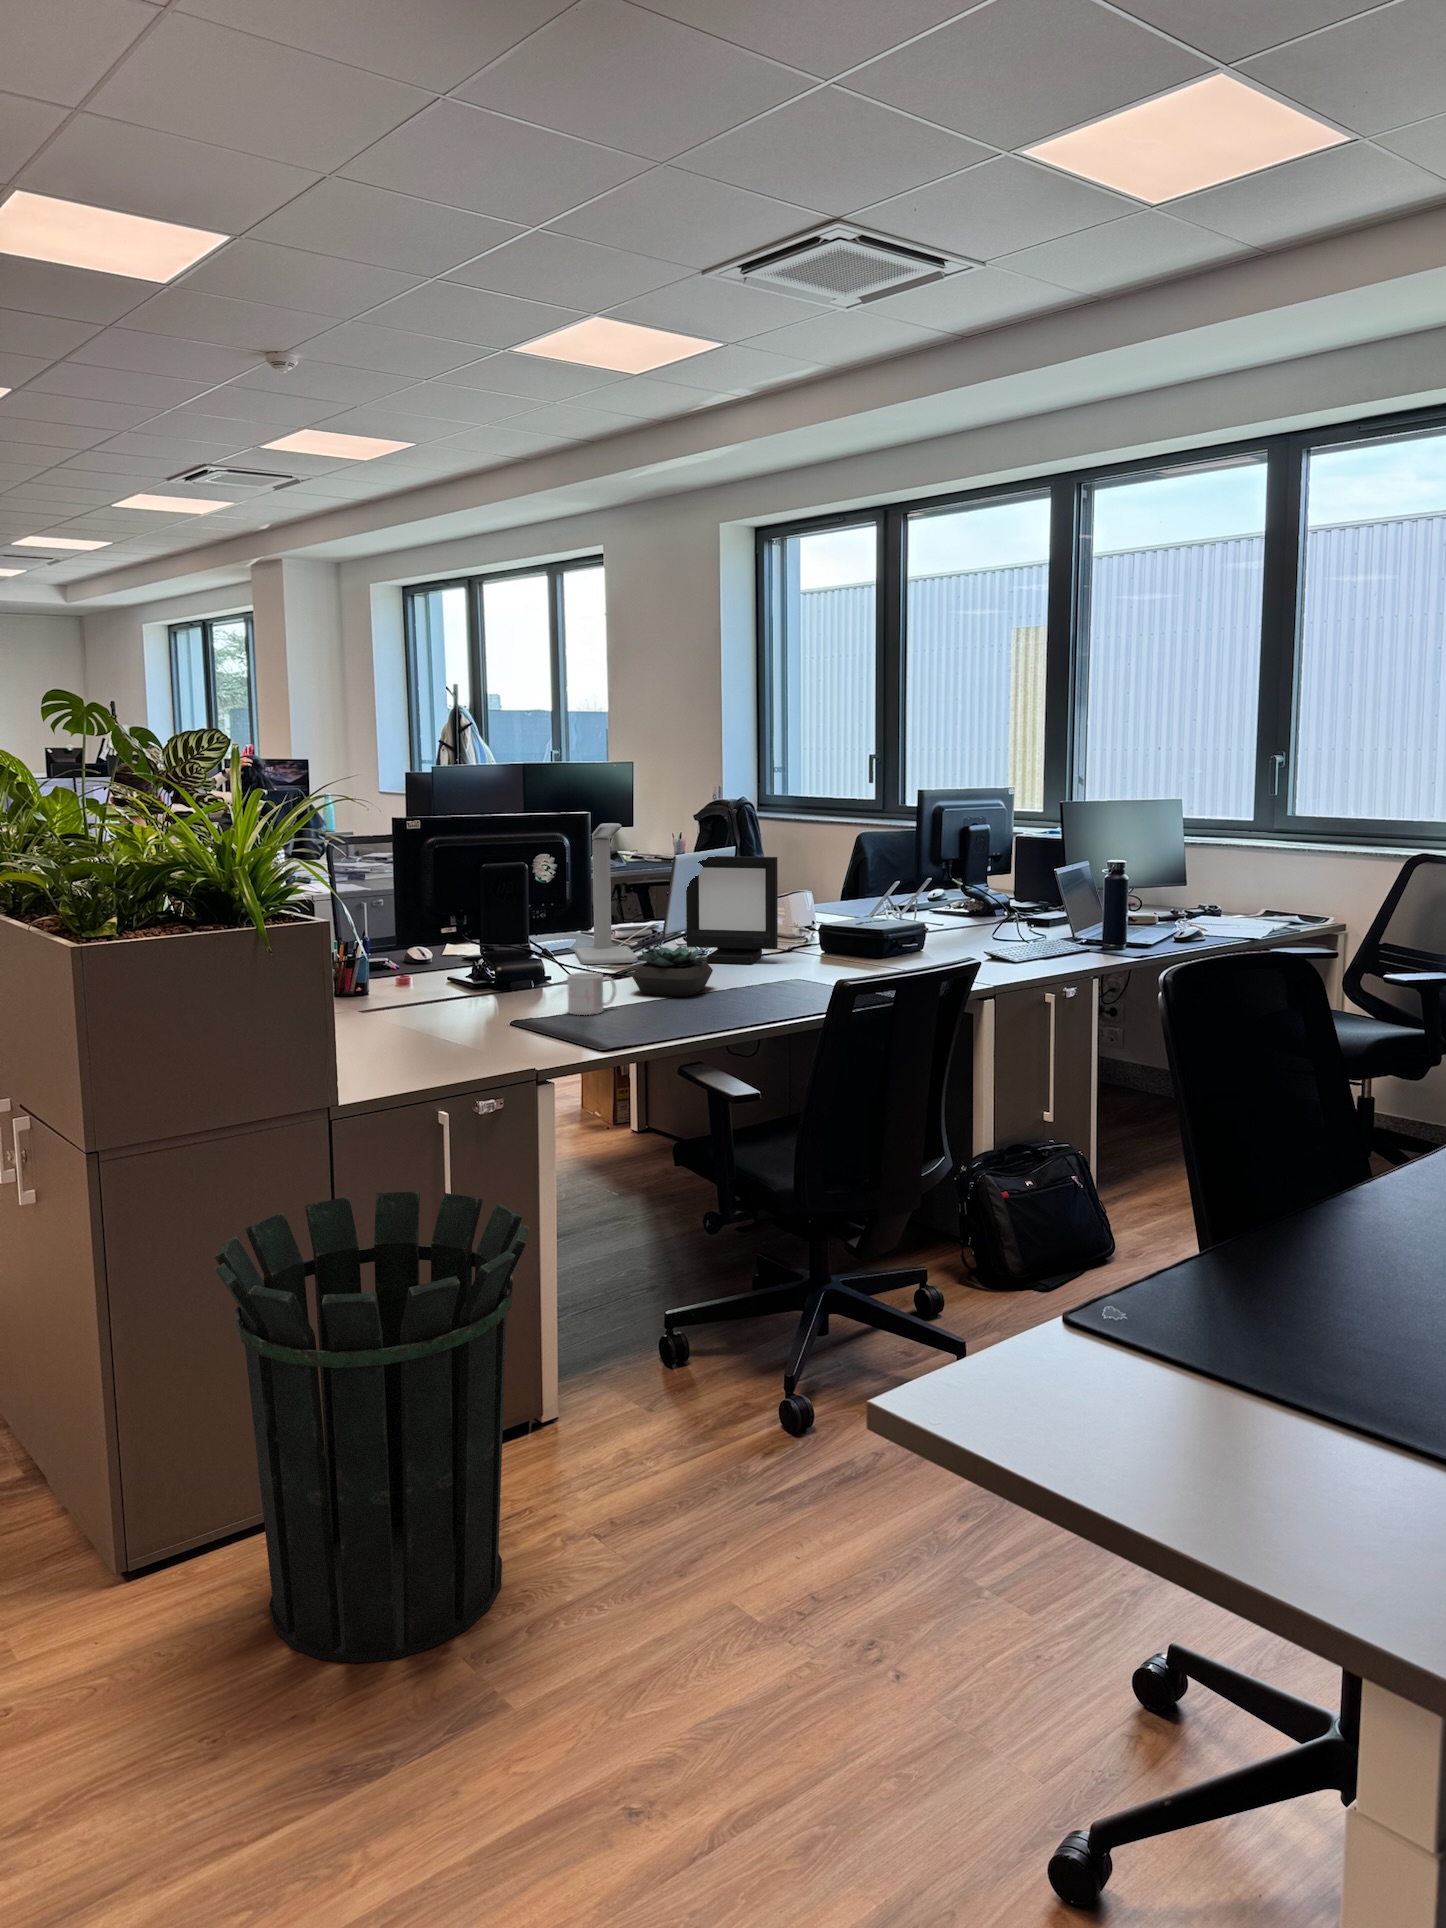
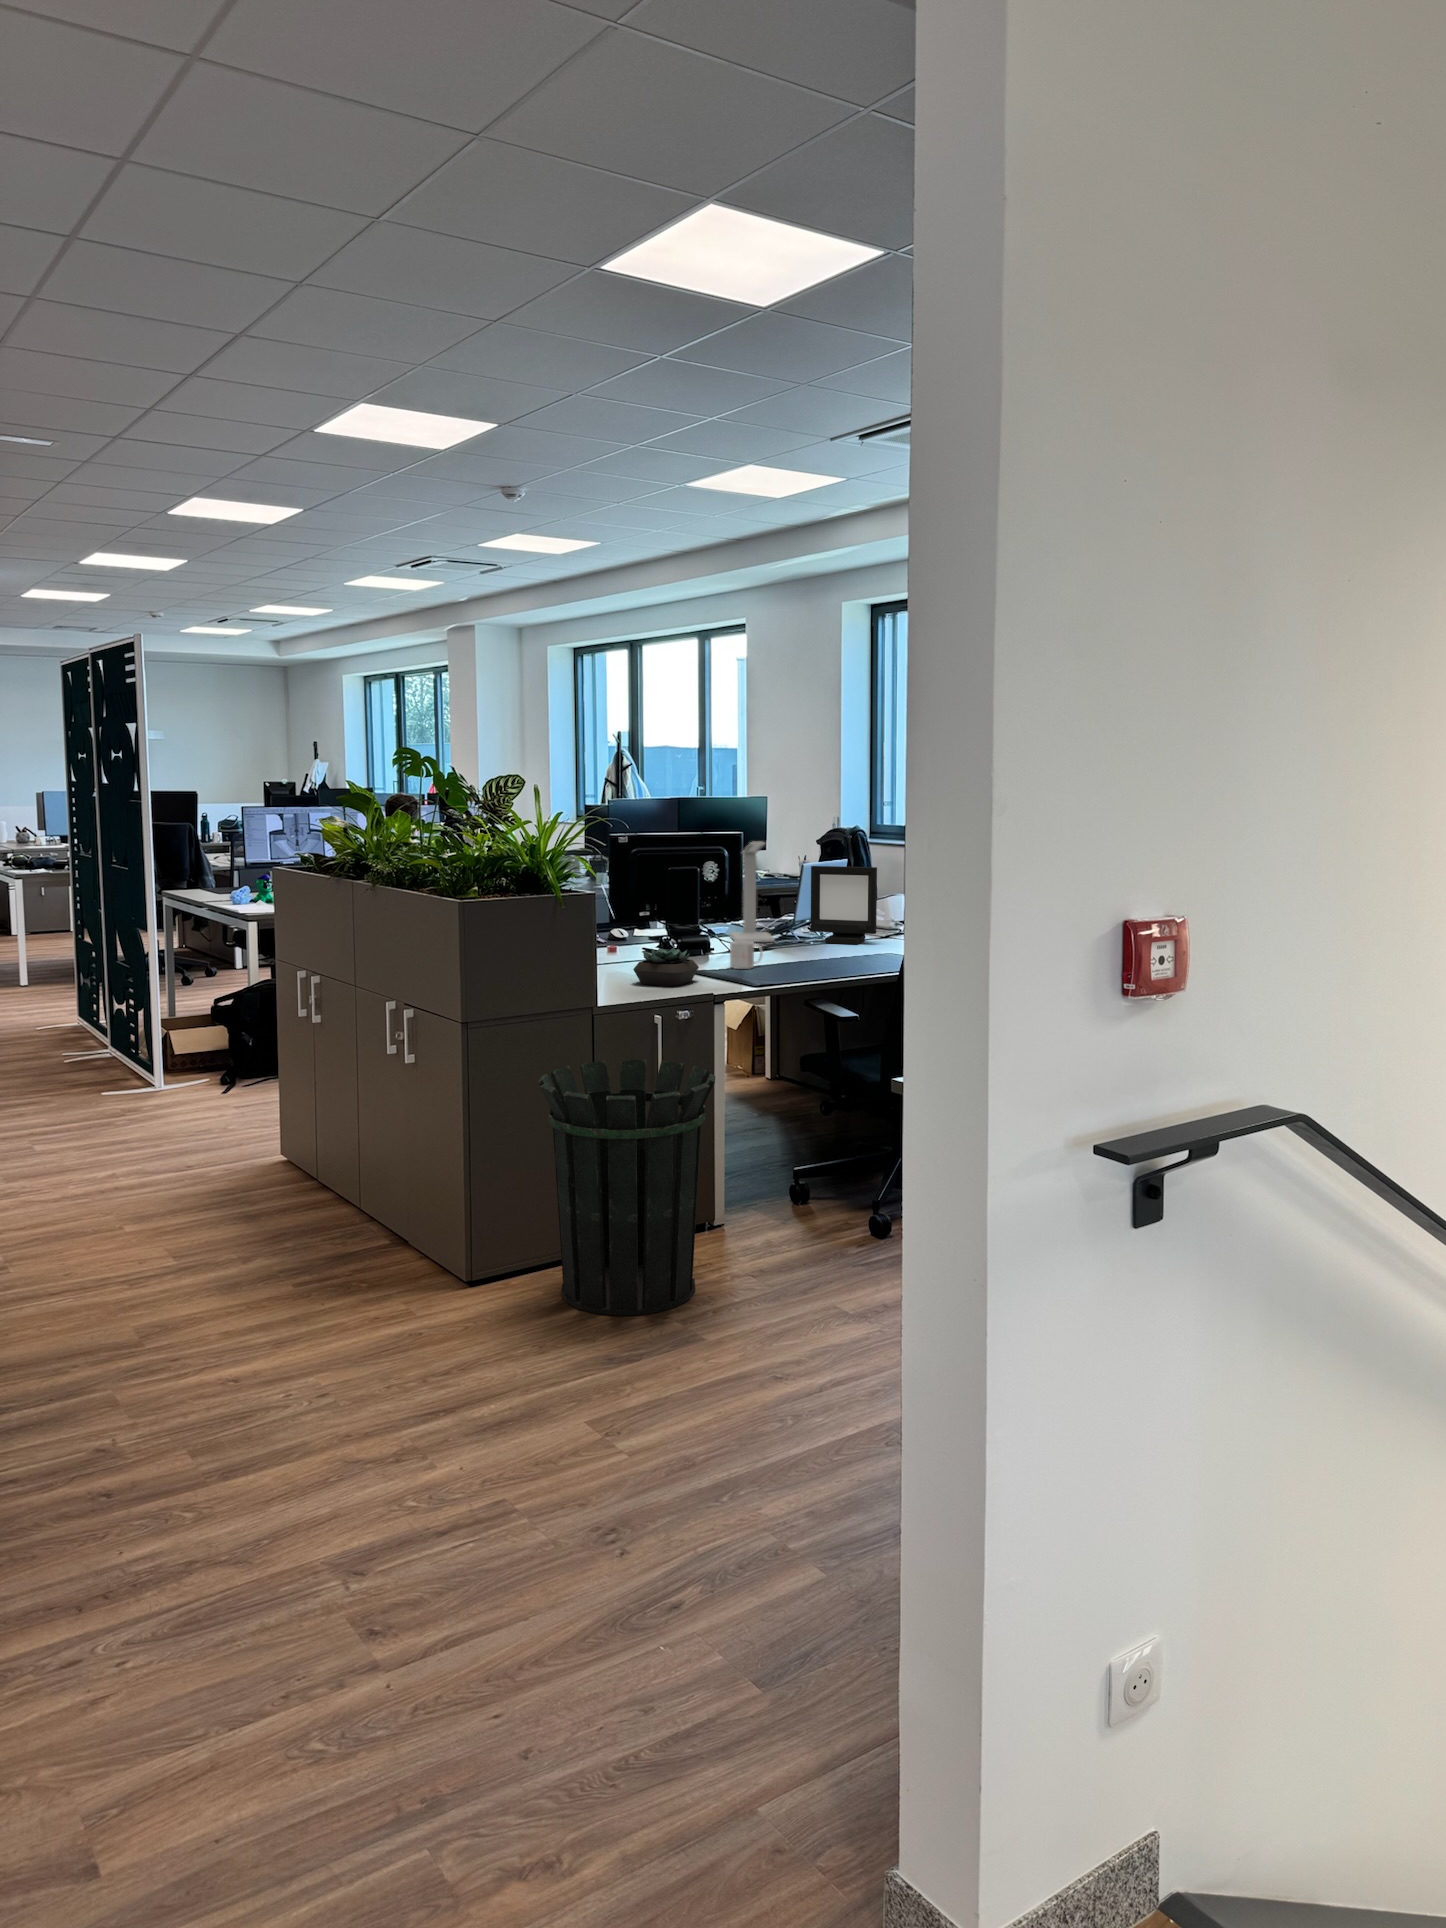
succulent plant: present [632,946,713,996] -> present [633,948,699,986]

